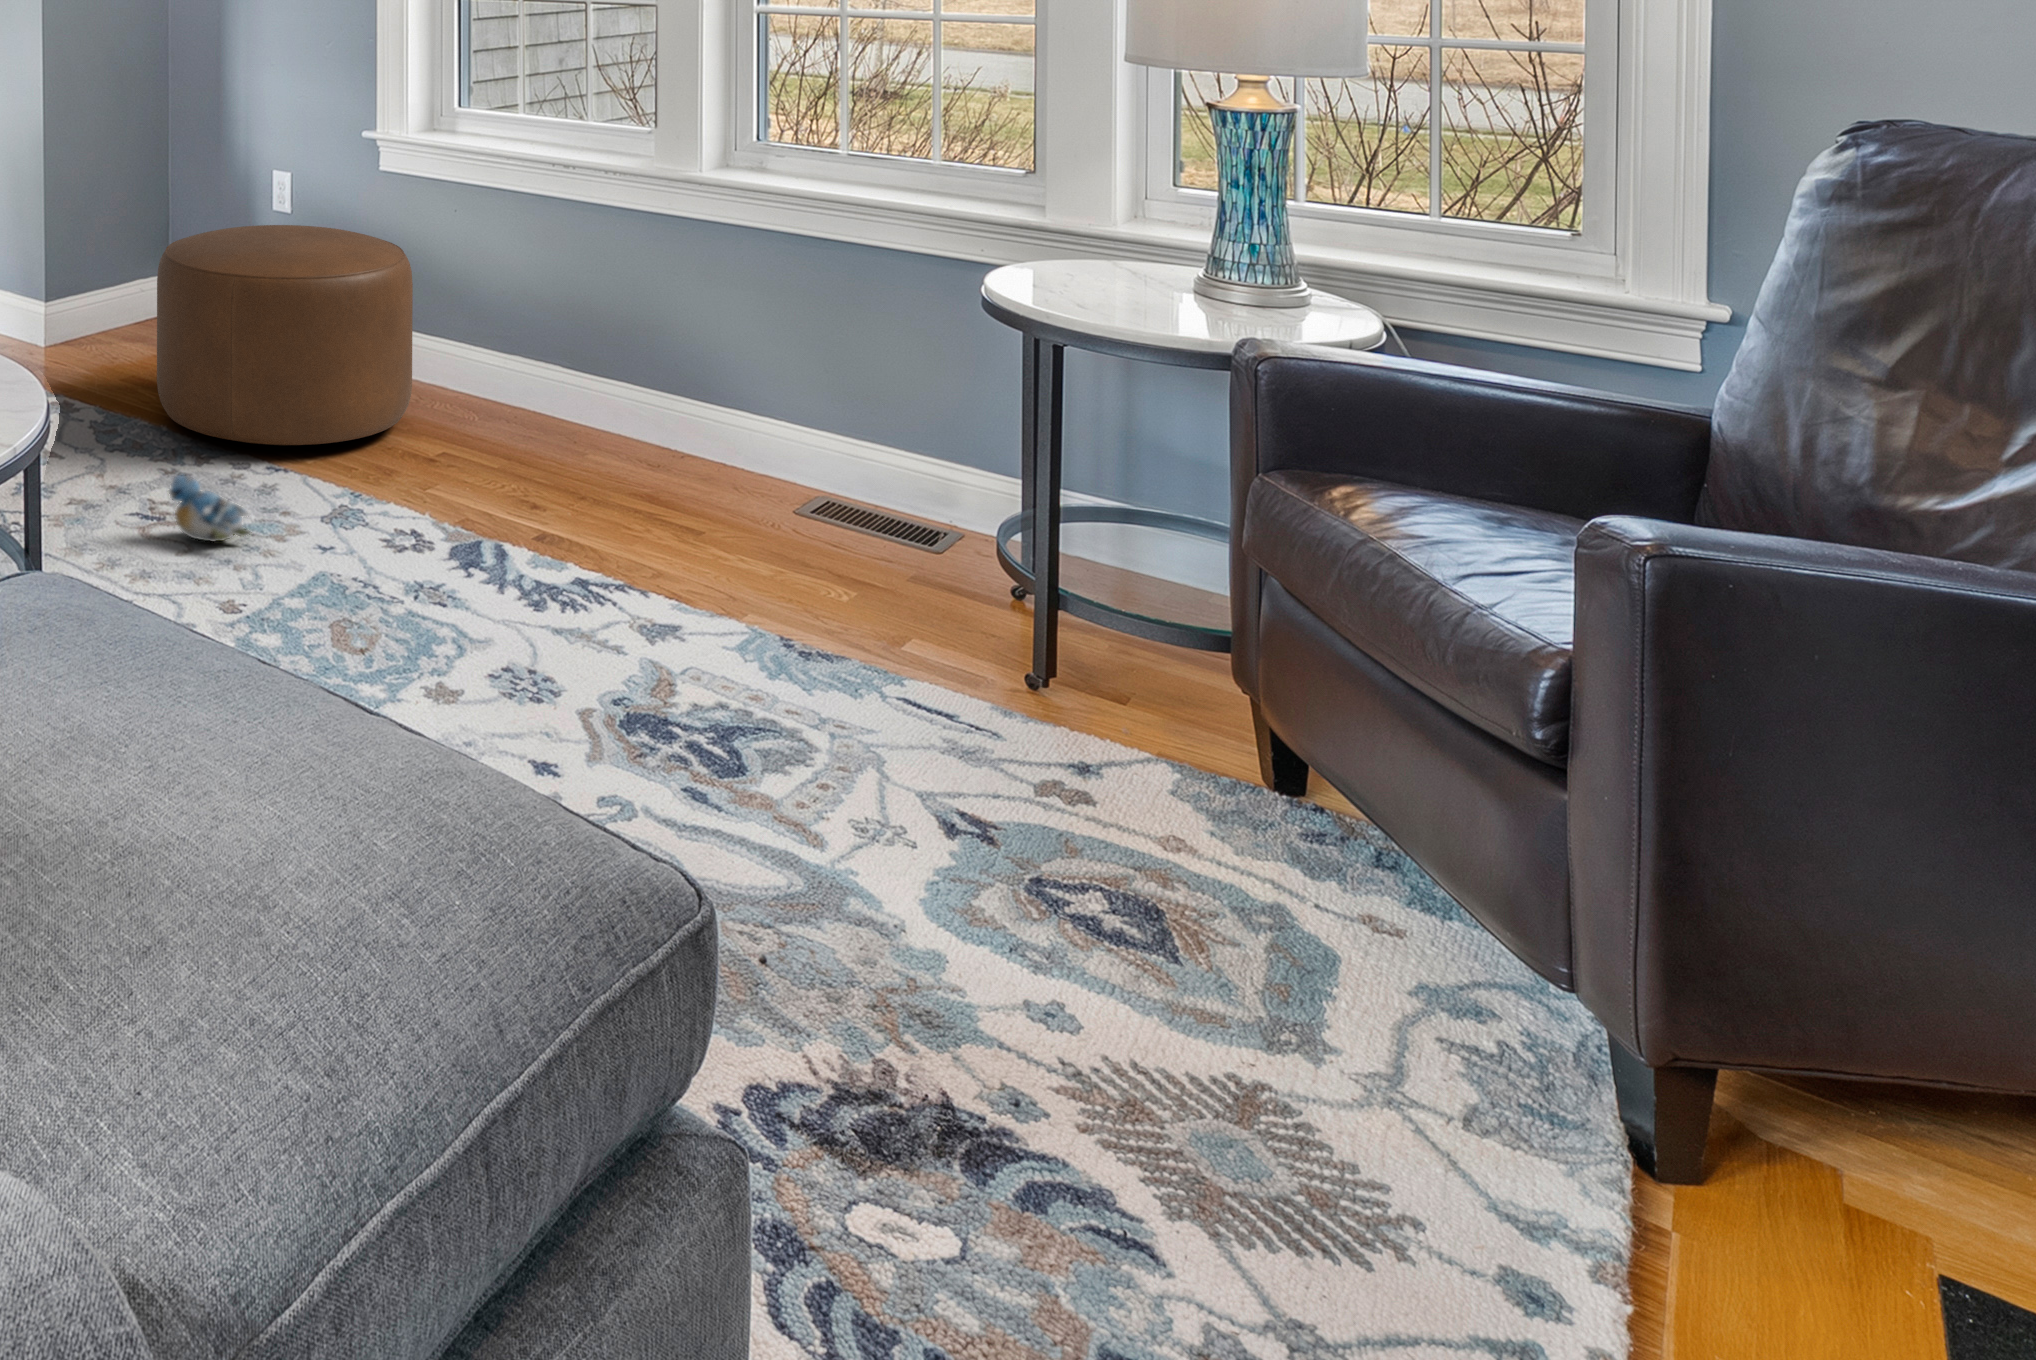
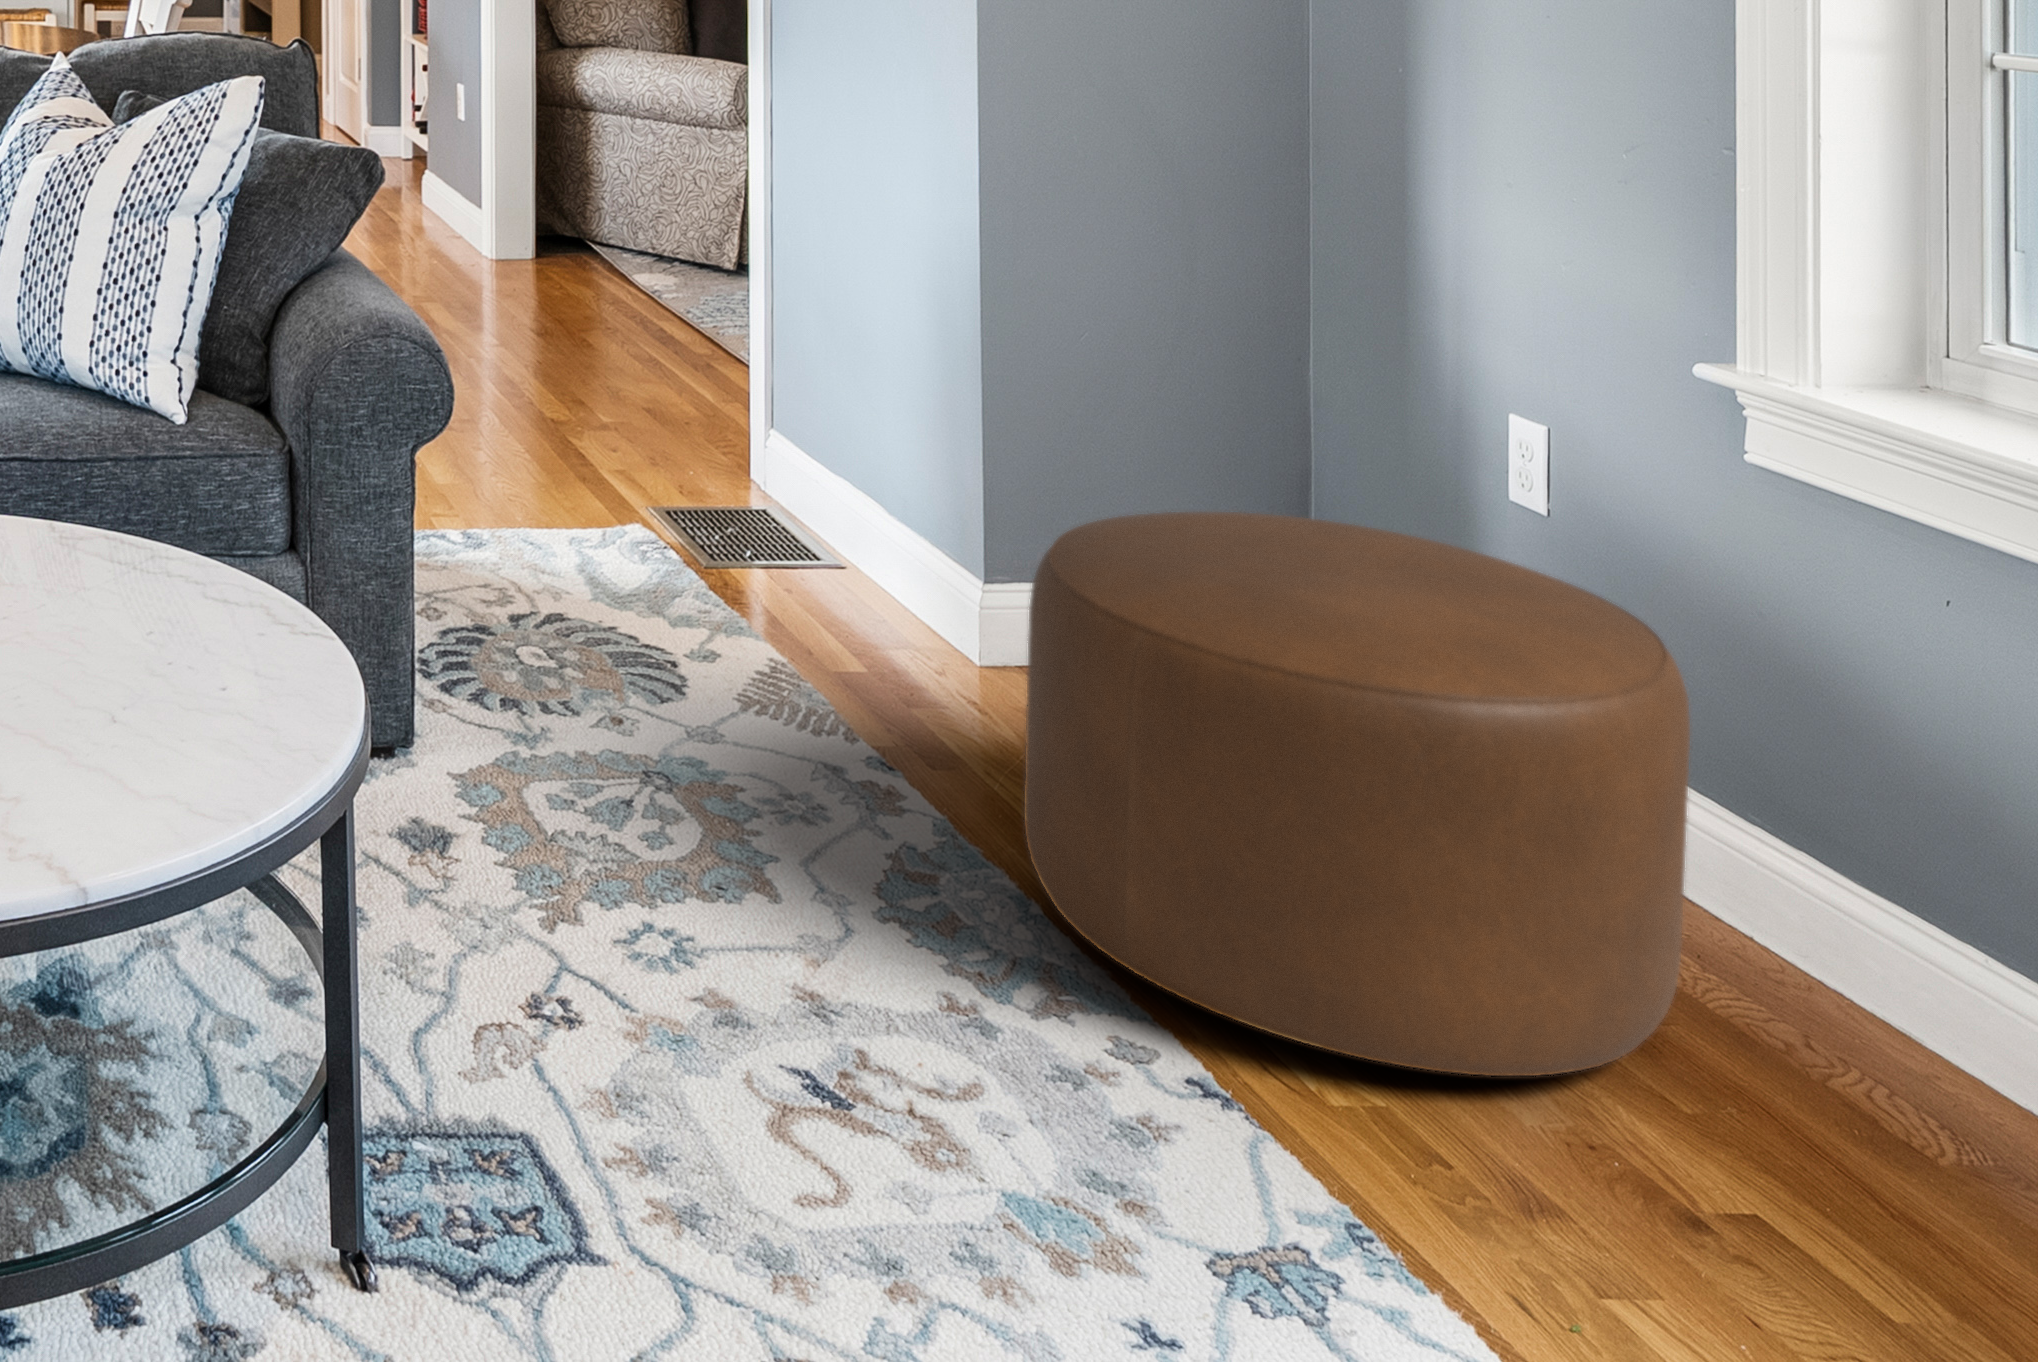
plush toy: present [169,475,250,541] -> none [827,1033,1006,1230]

